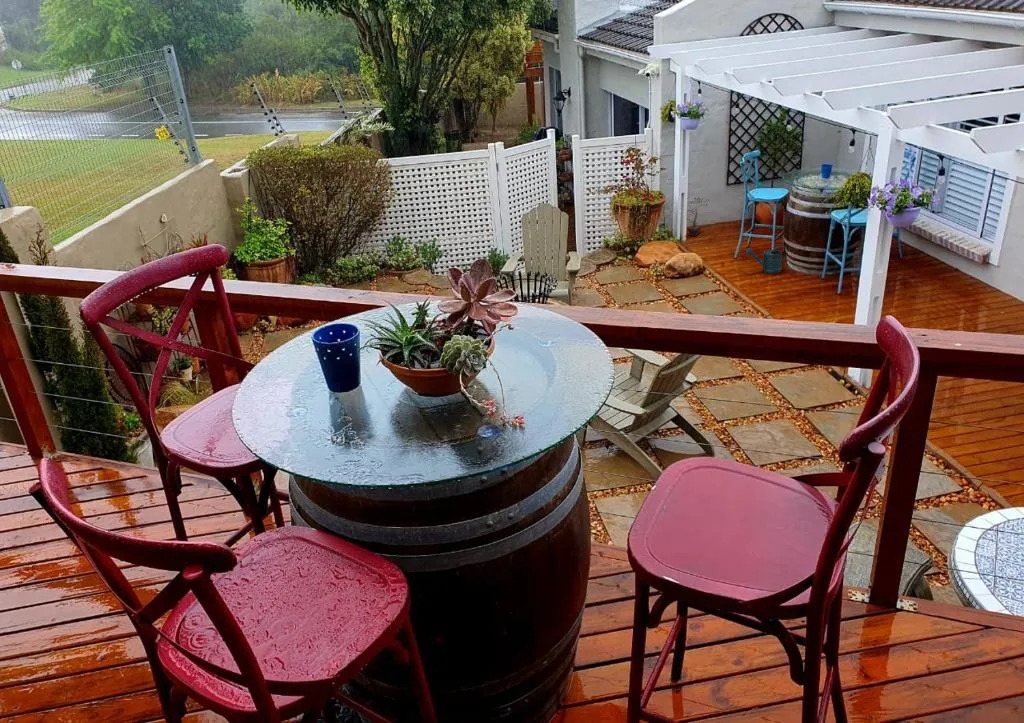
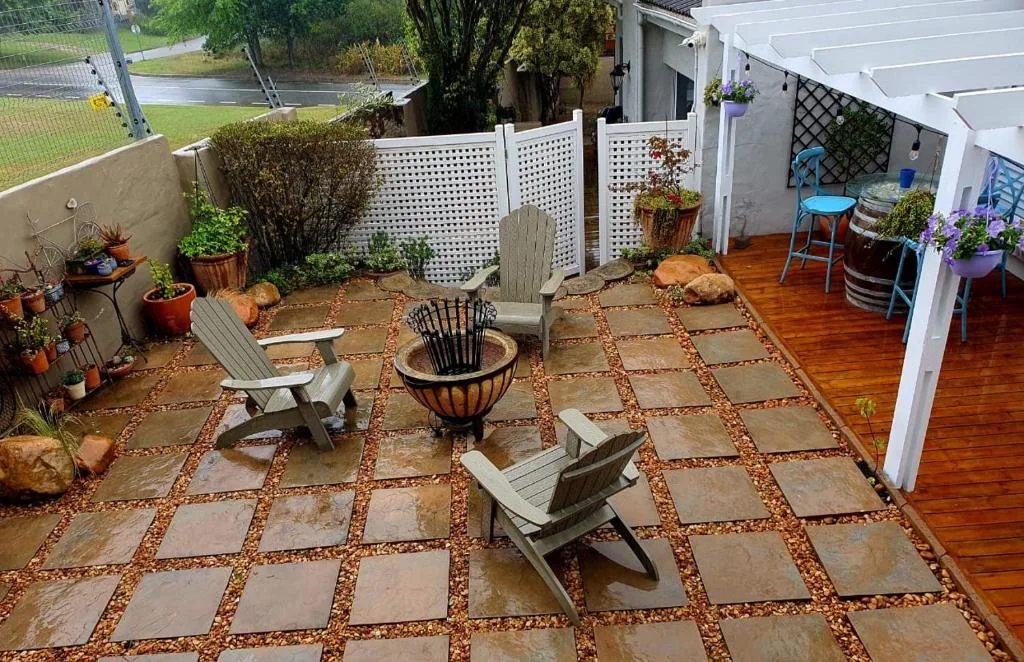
watering can: present [746,246,787,274] -> none [790,273,845,308]

